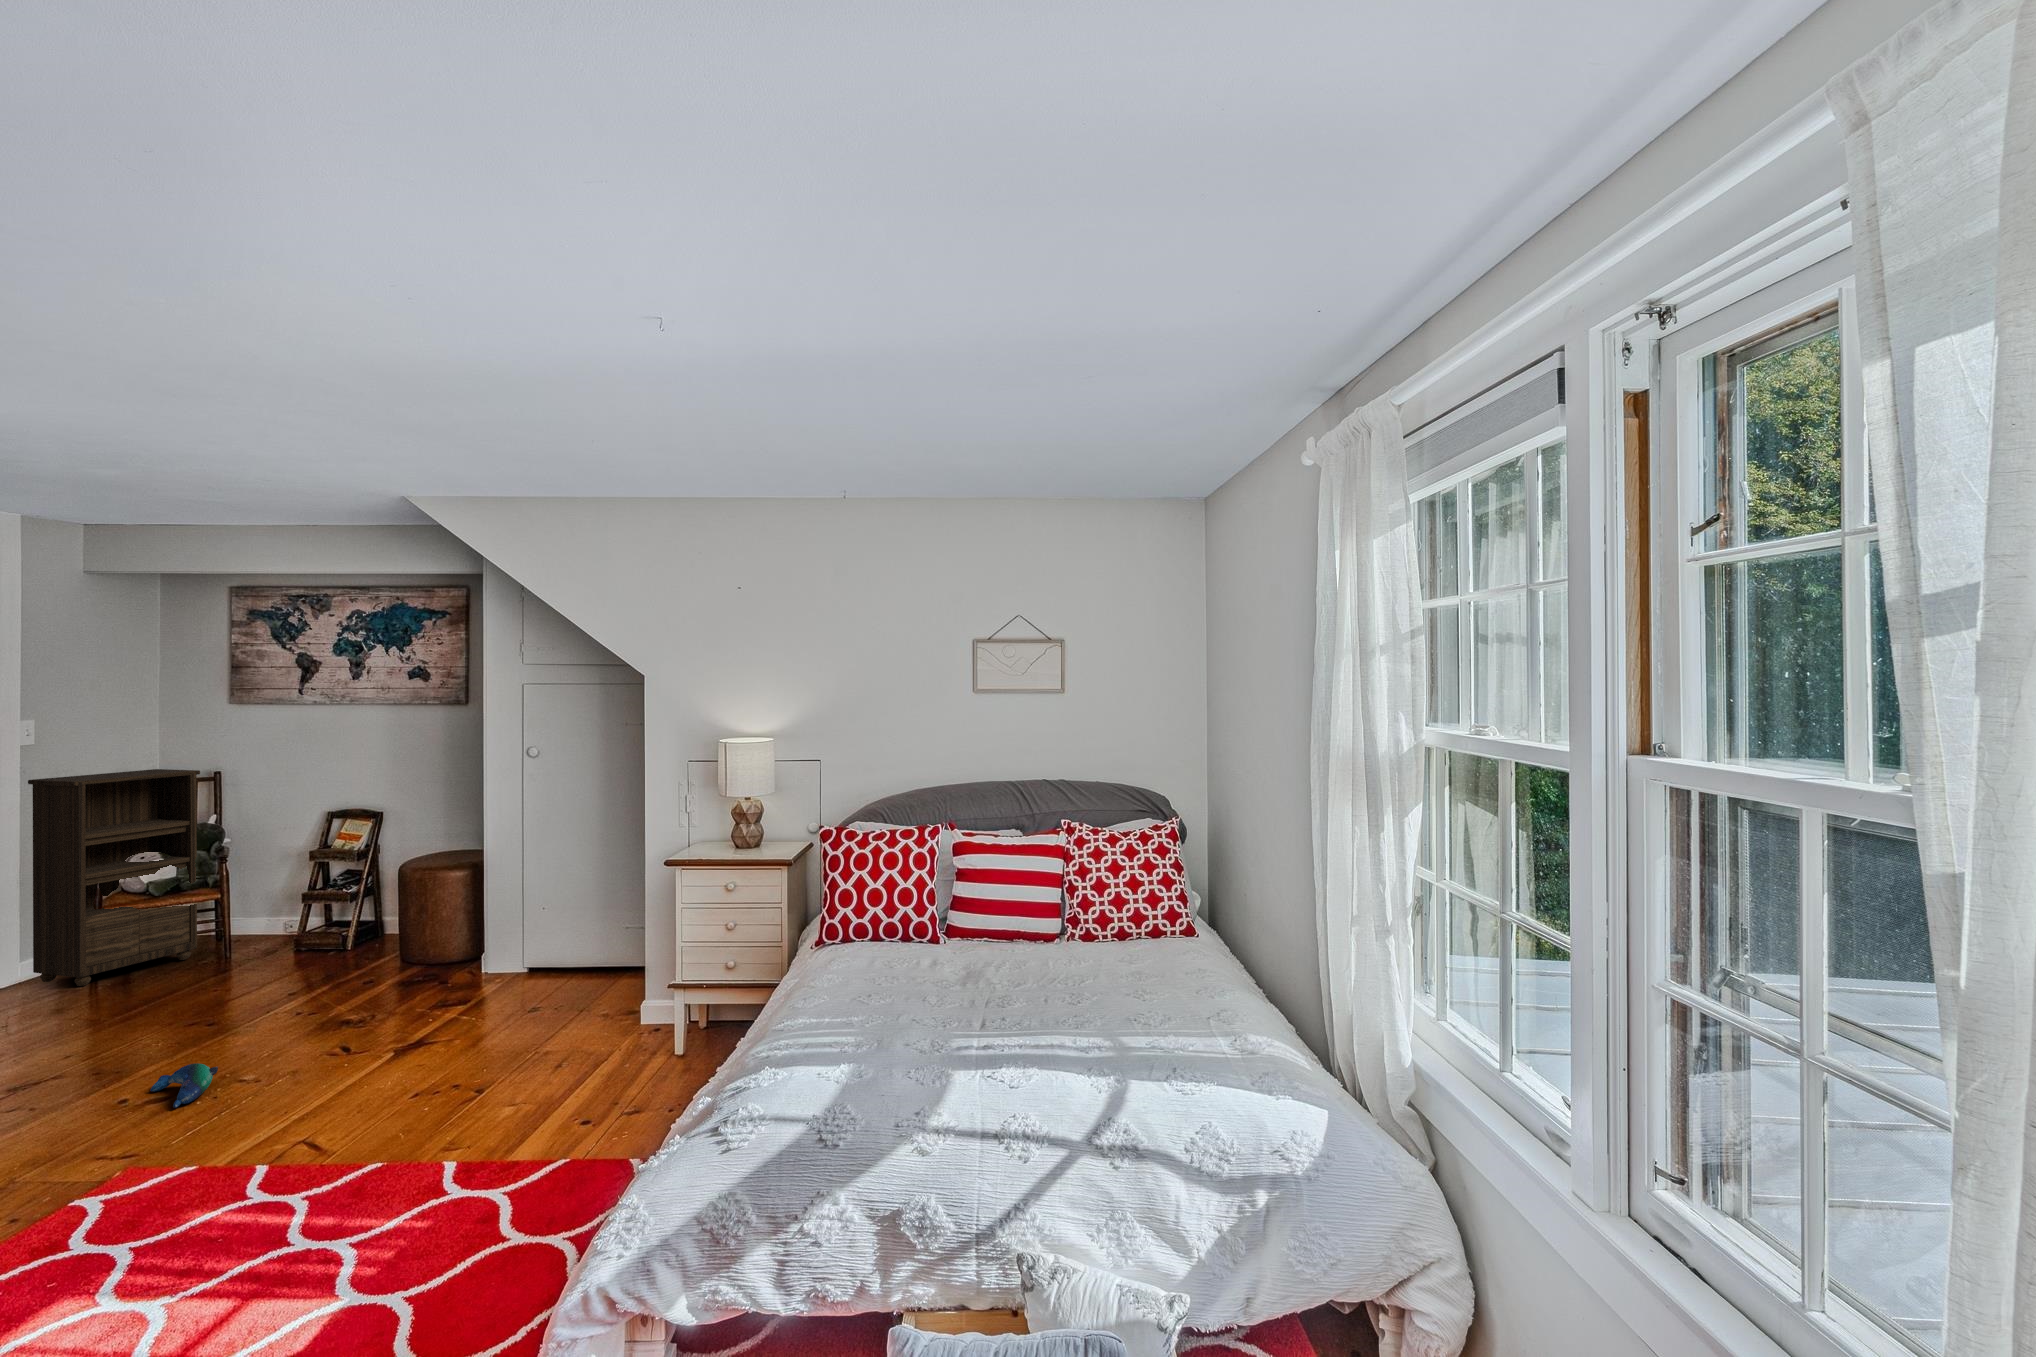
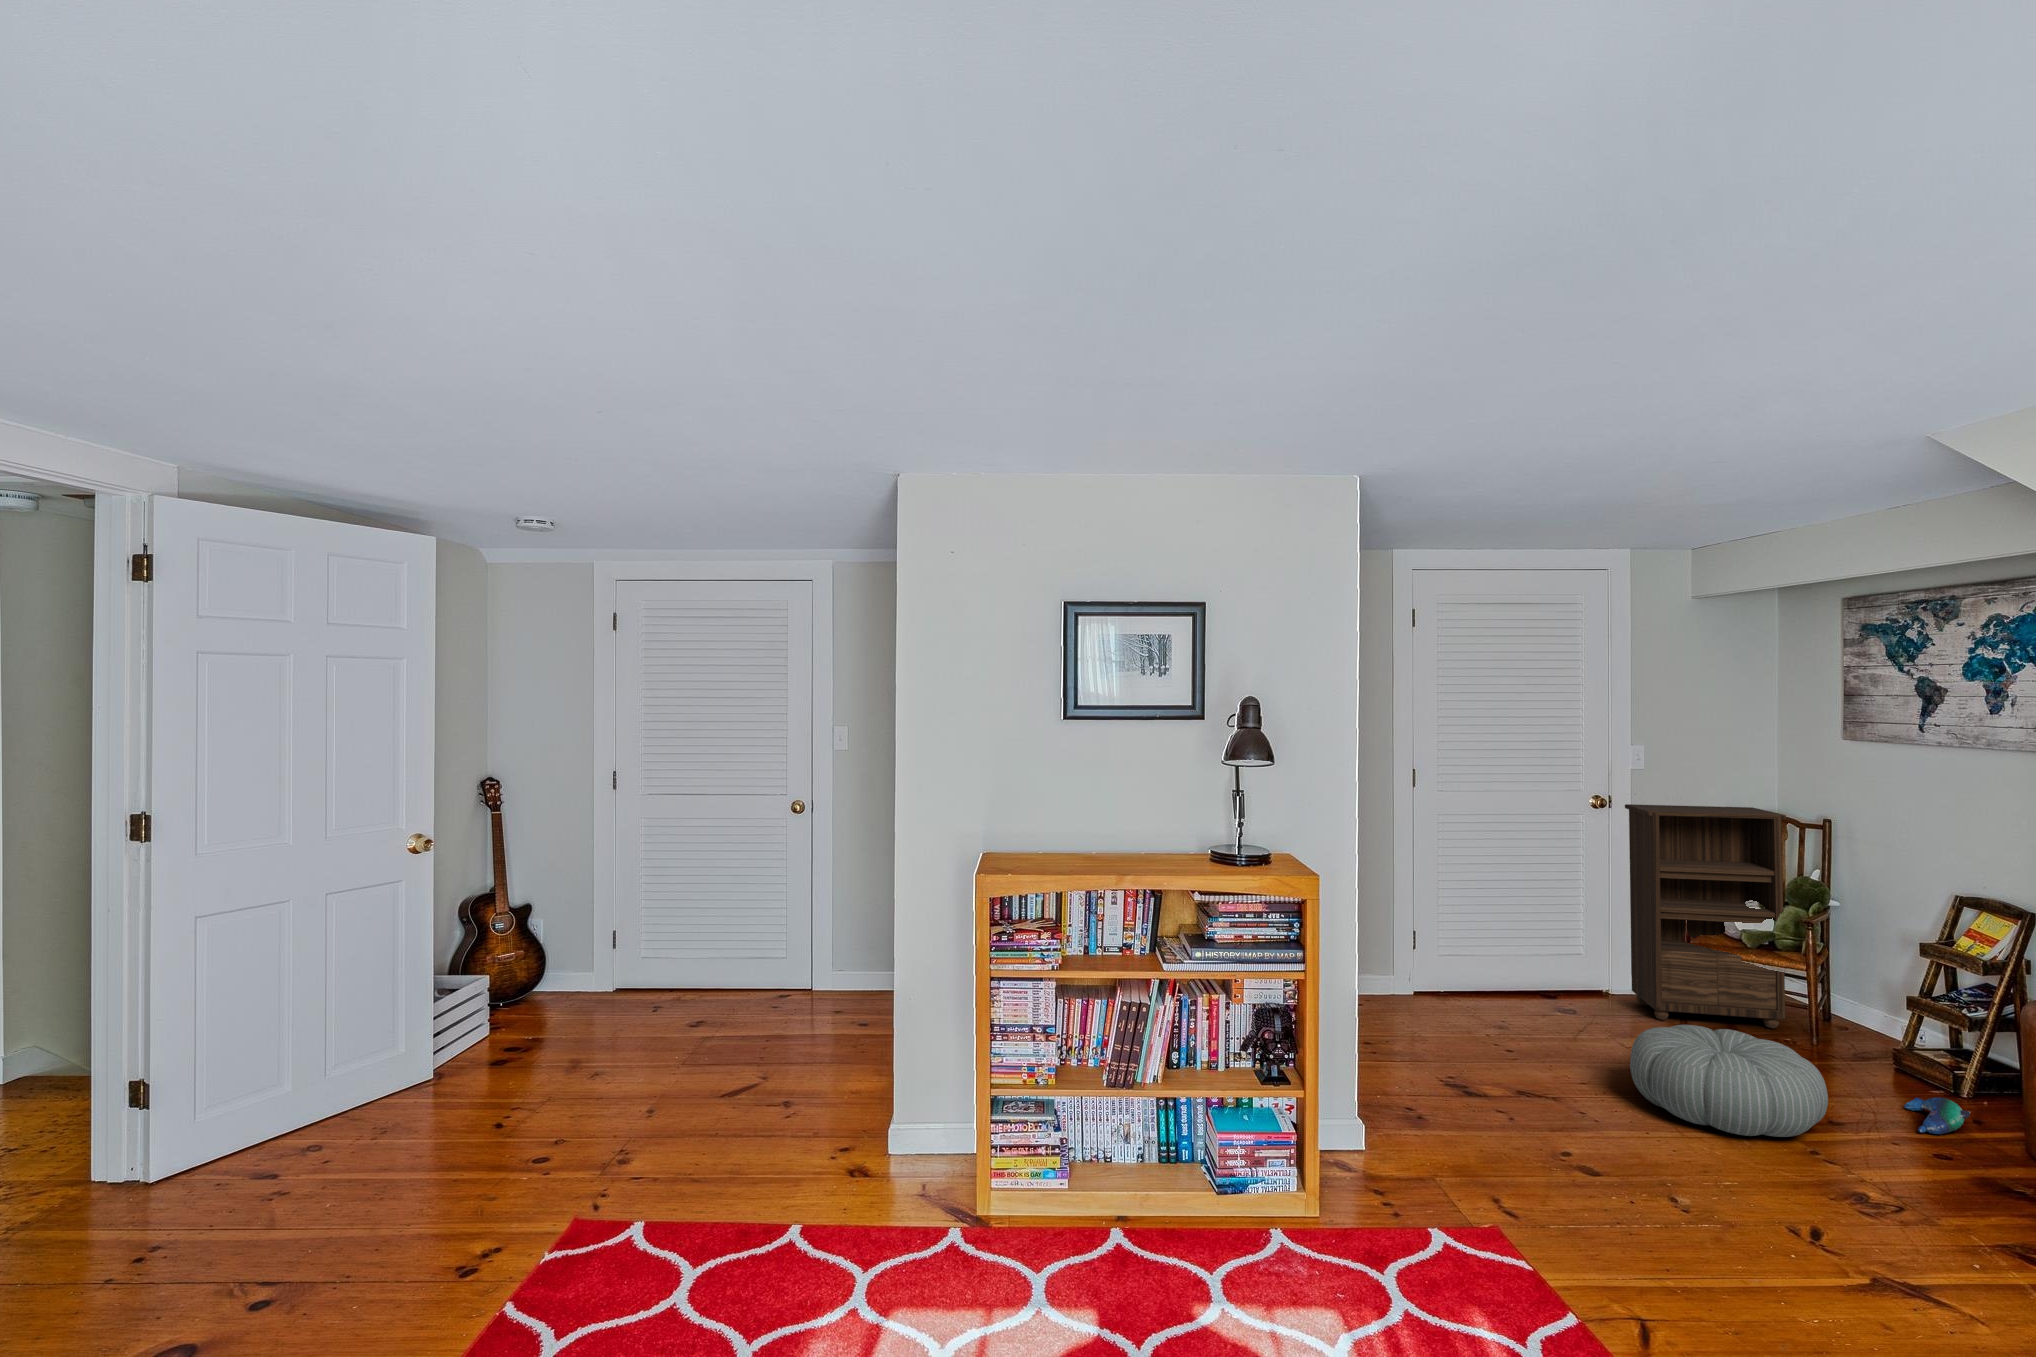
pouf: none [121,948,298,1036] -> present [1630,1025,1828,1137]
plush toy: present [150,1063,218,1108] -> present [1904,1097,1970,1135]

